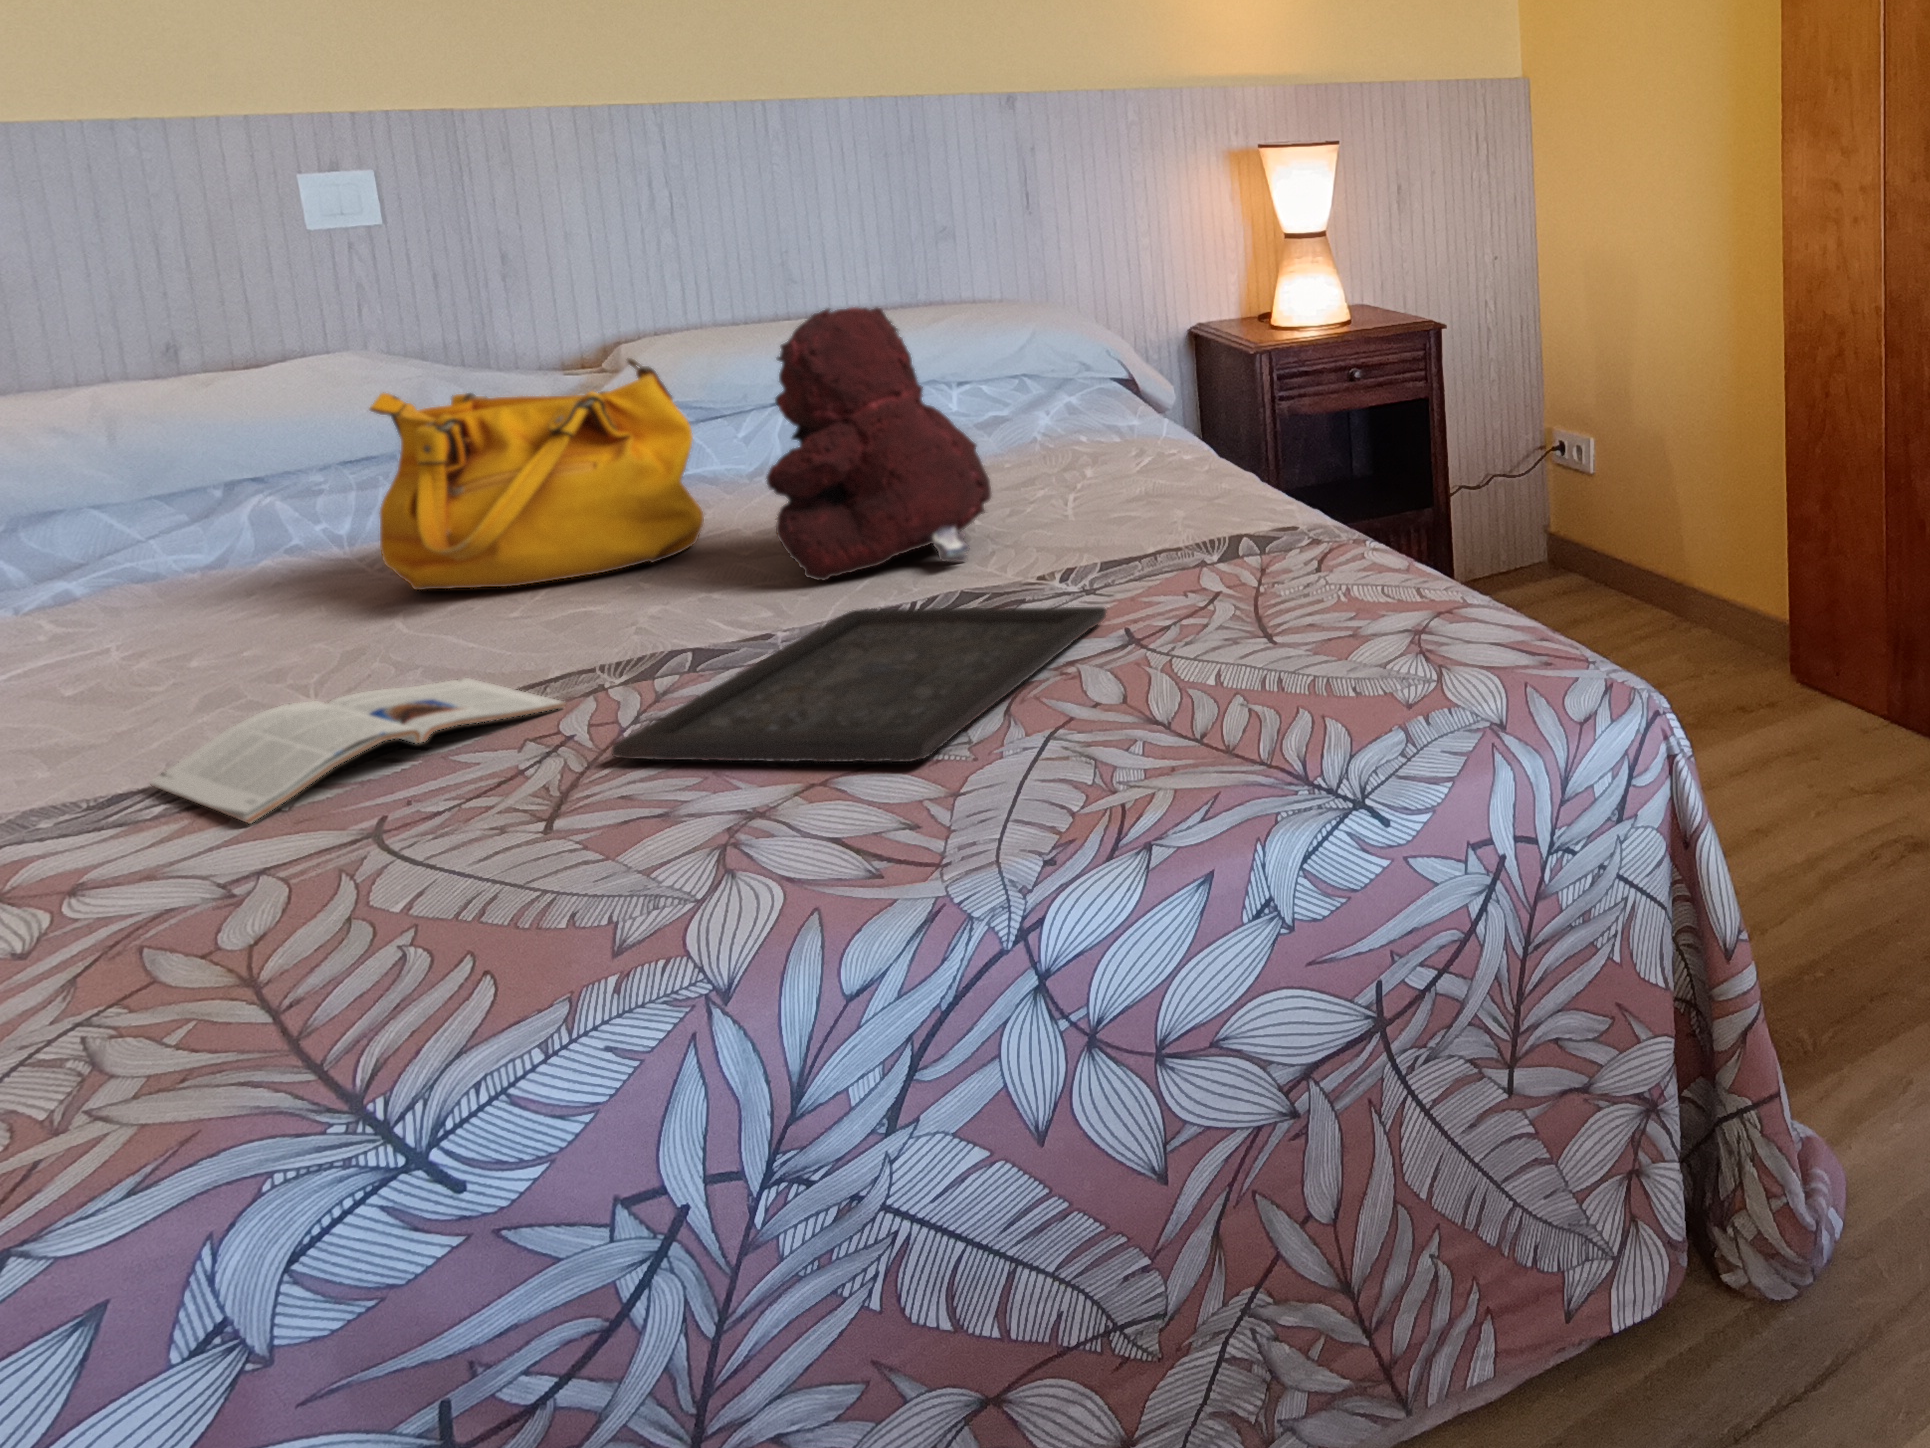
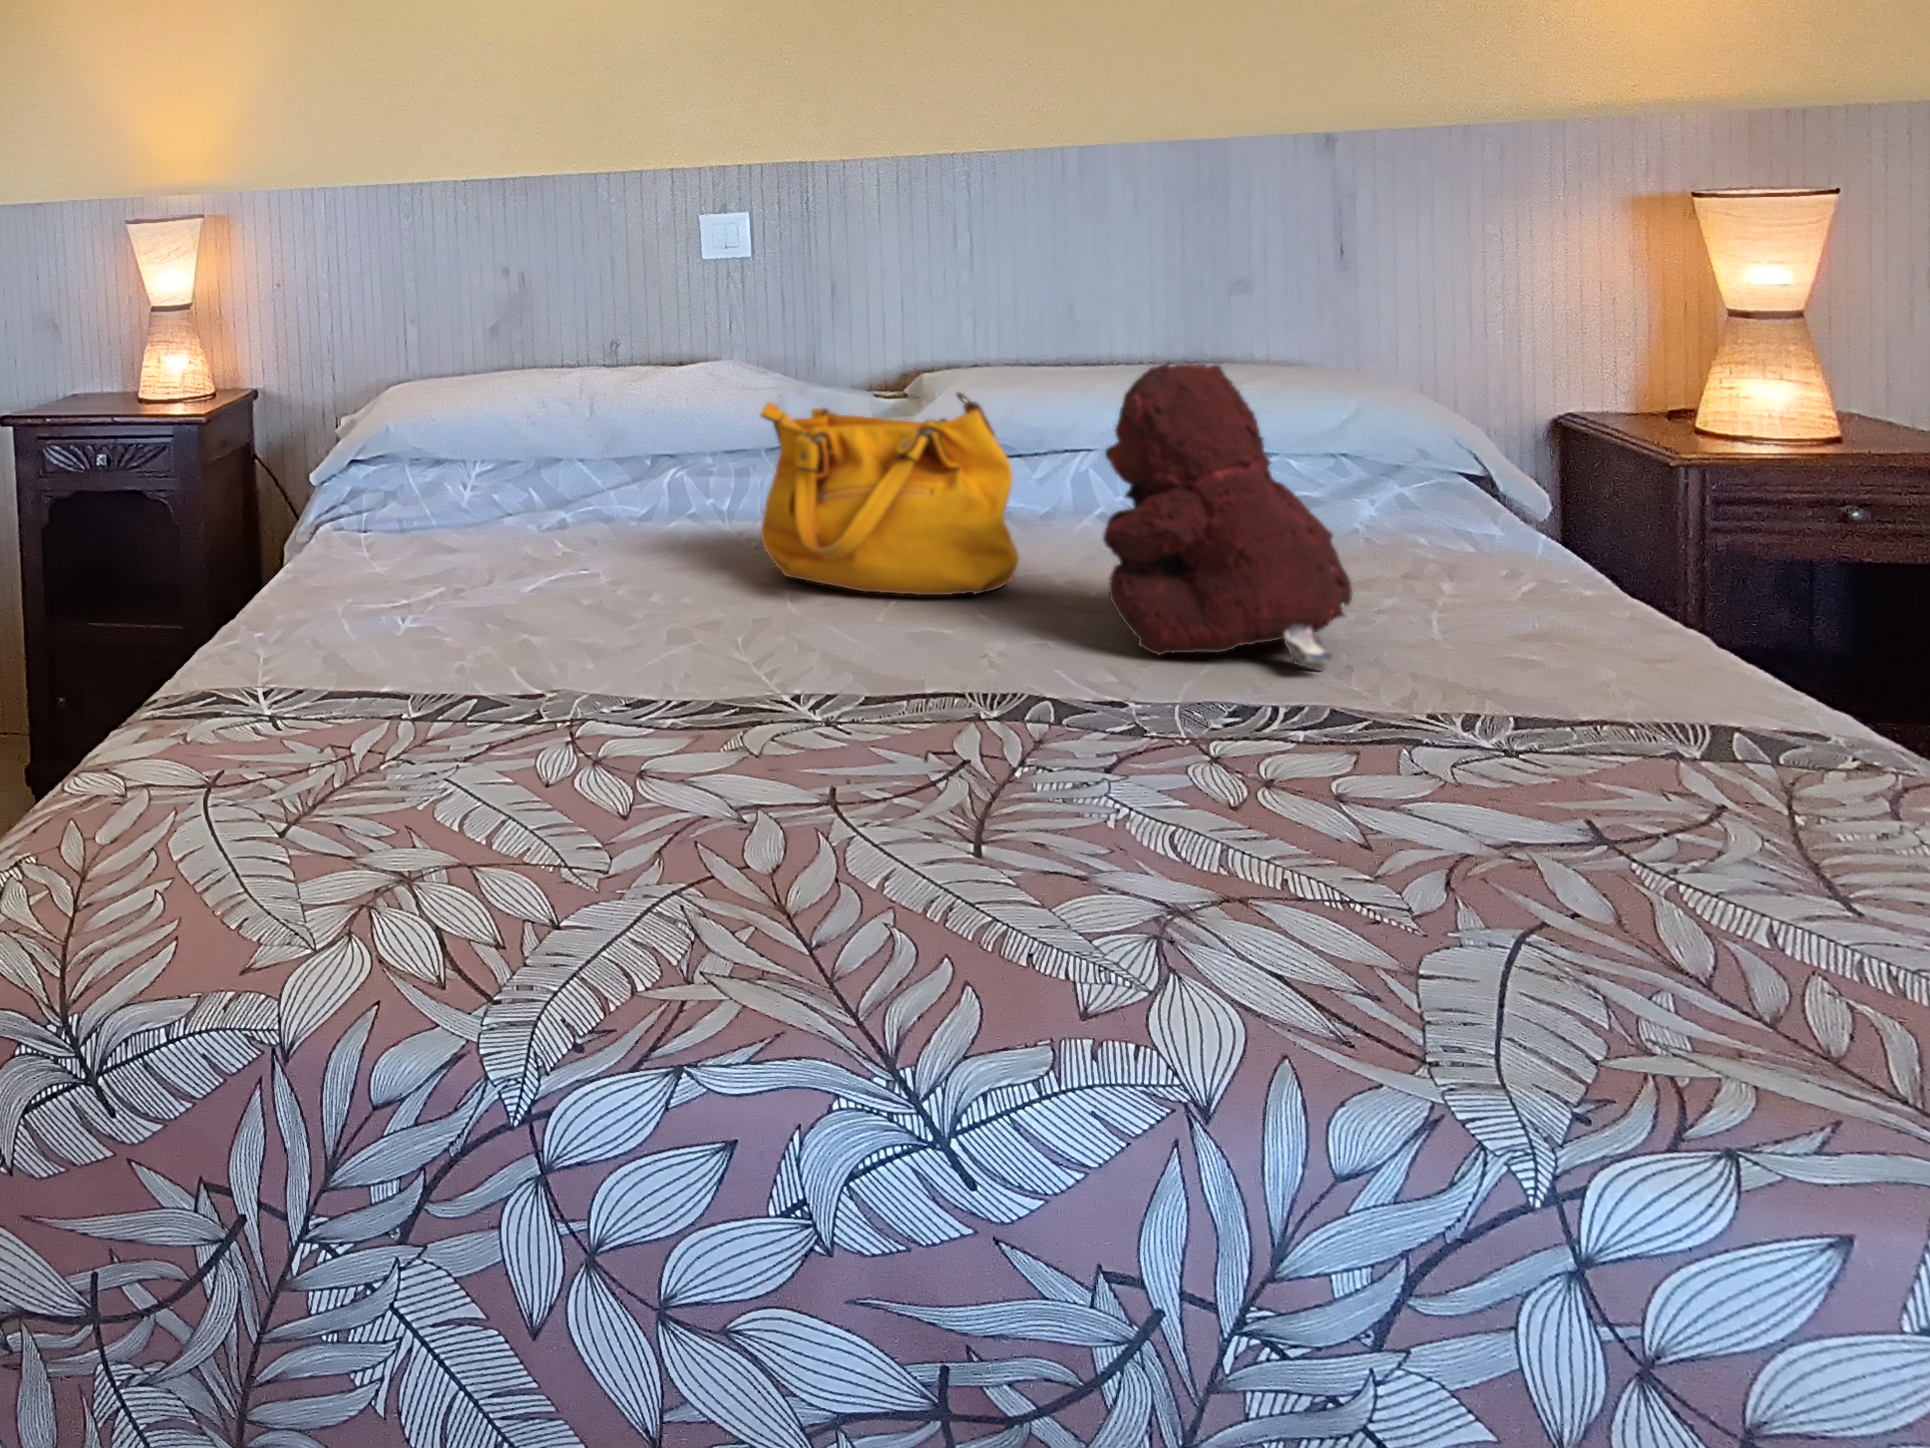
tray: present [612,607,1106,762] -> none [1009,701,1561,914]
magazine: present [150,678,565,823] -> none [661,664,947,763]

